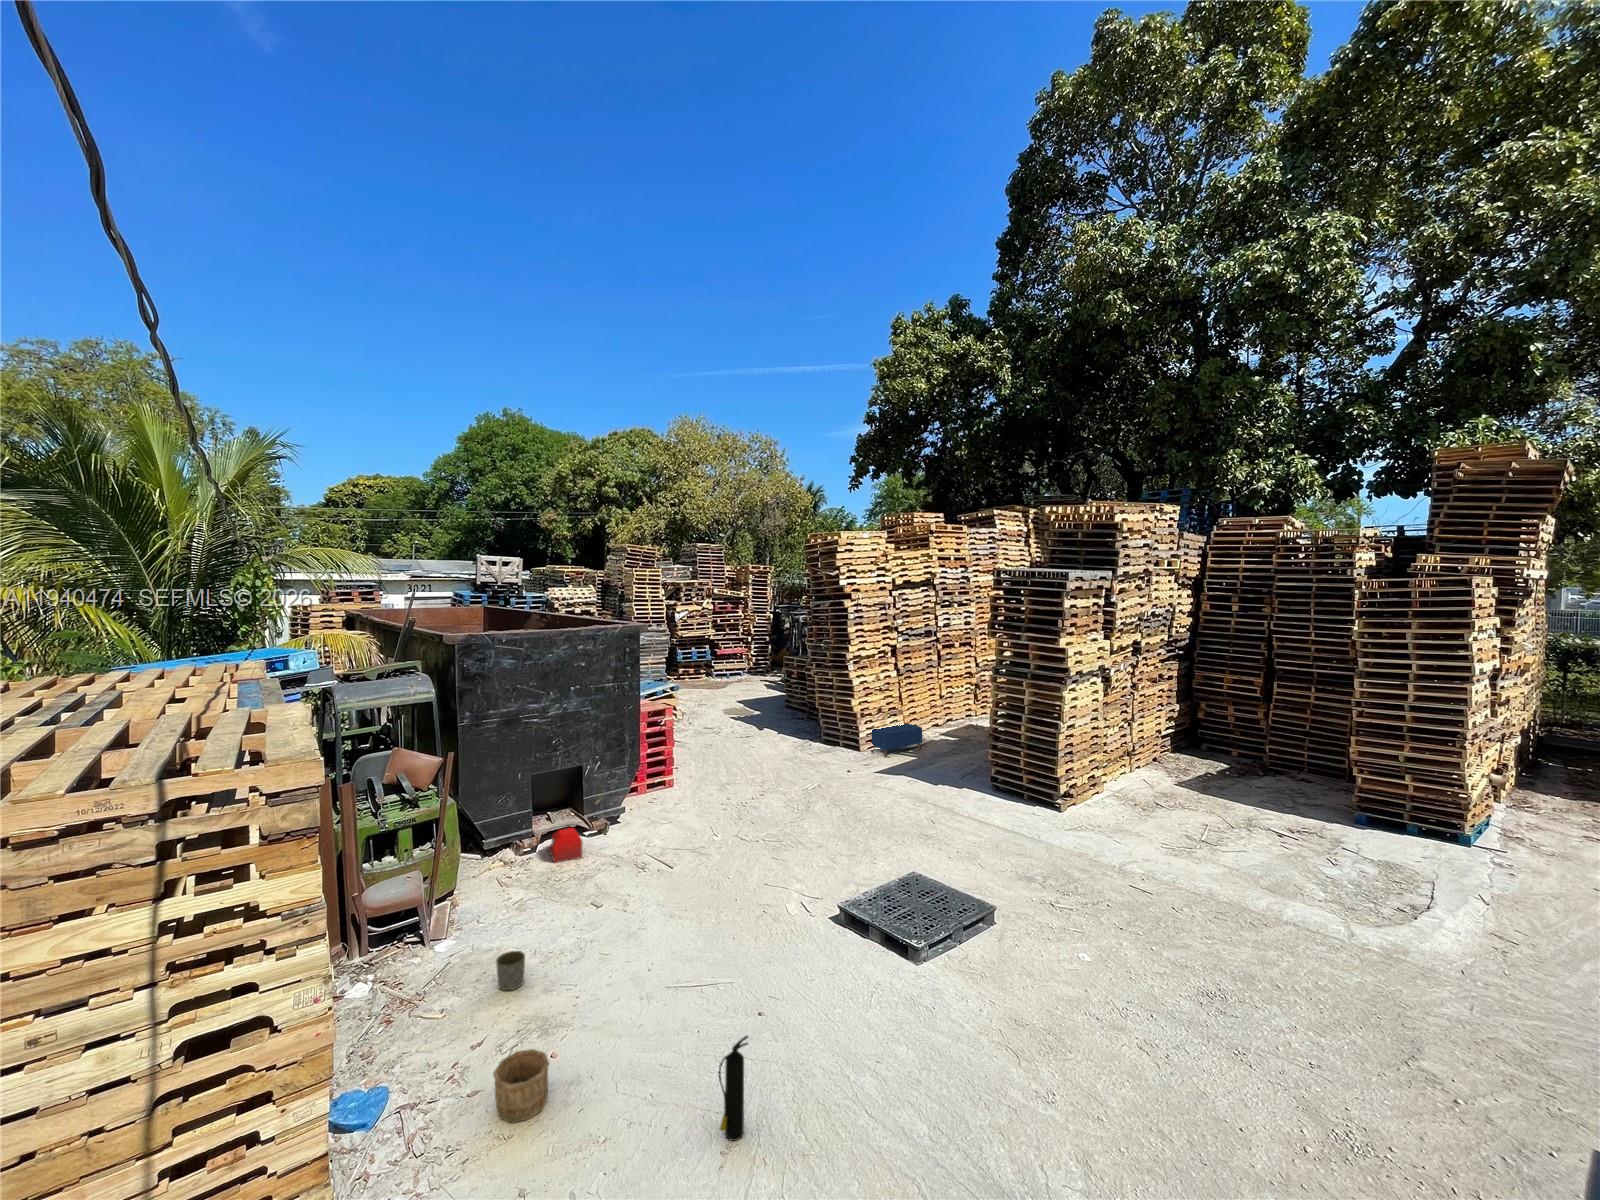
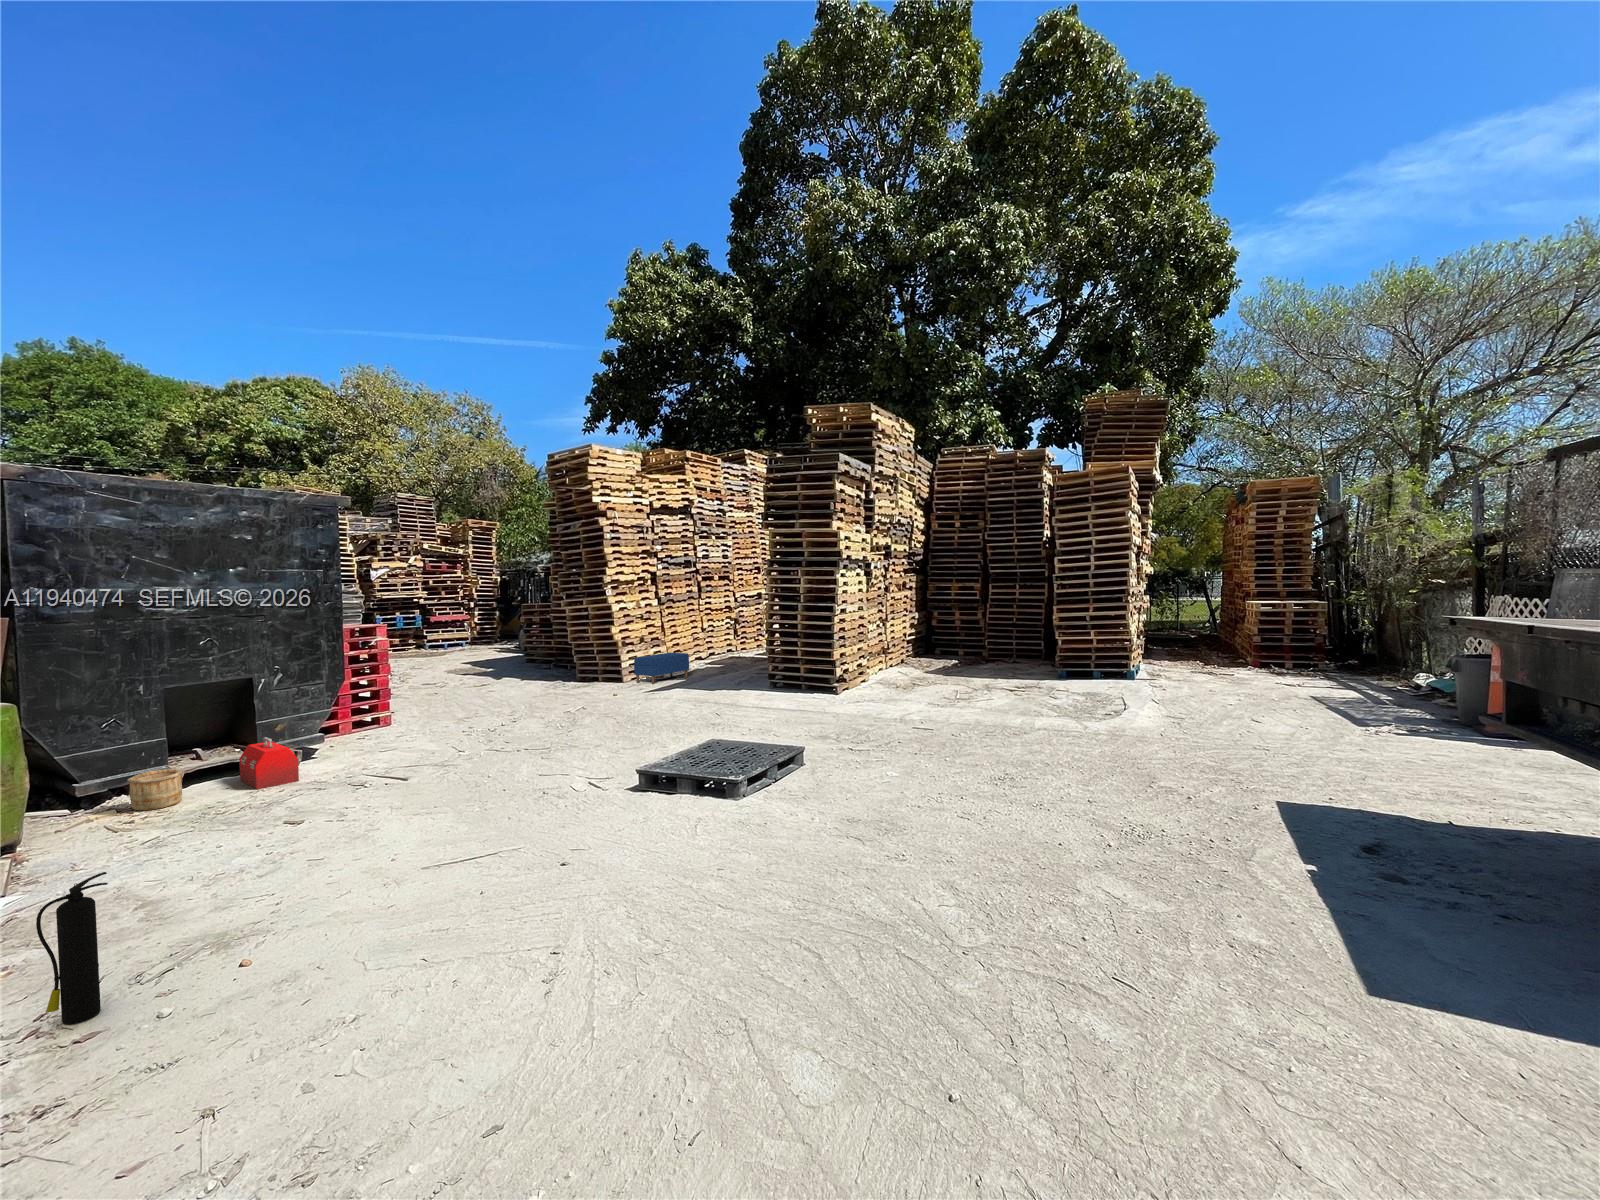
planter: present [496,951,525,990] -> none [204,839,250,888]
fire extinguisher: present [719,1036,748,1141] -> present [36,872,108,1025]
wooden bucket: present [493,1049,549,1123] -> present [127,769,182,810]

